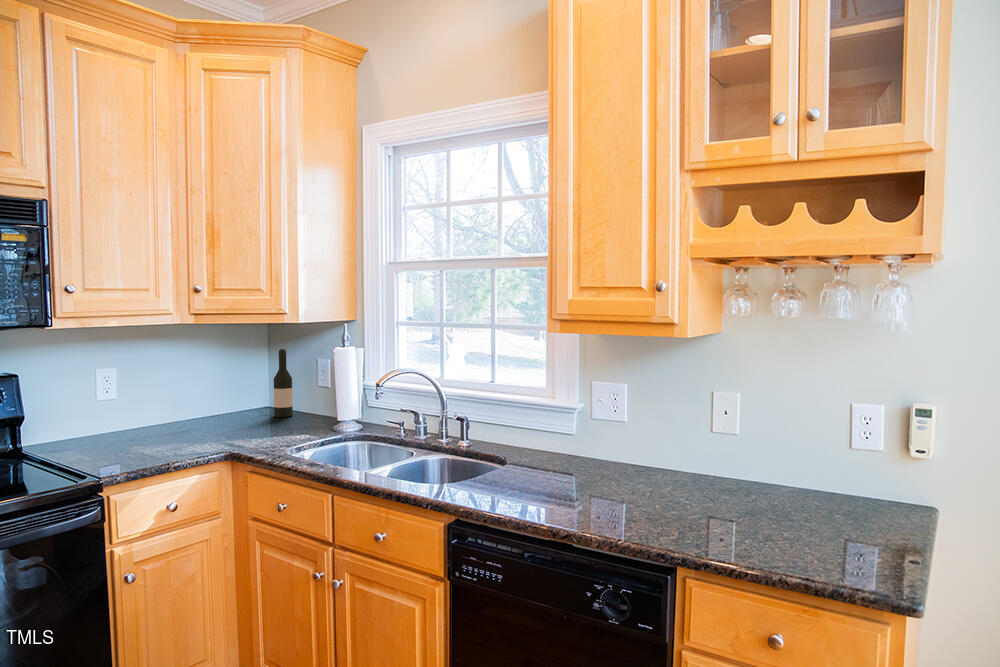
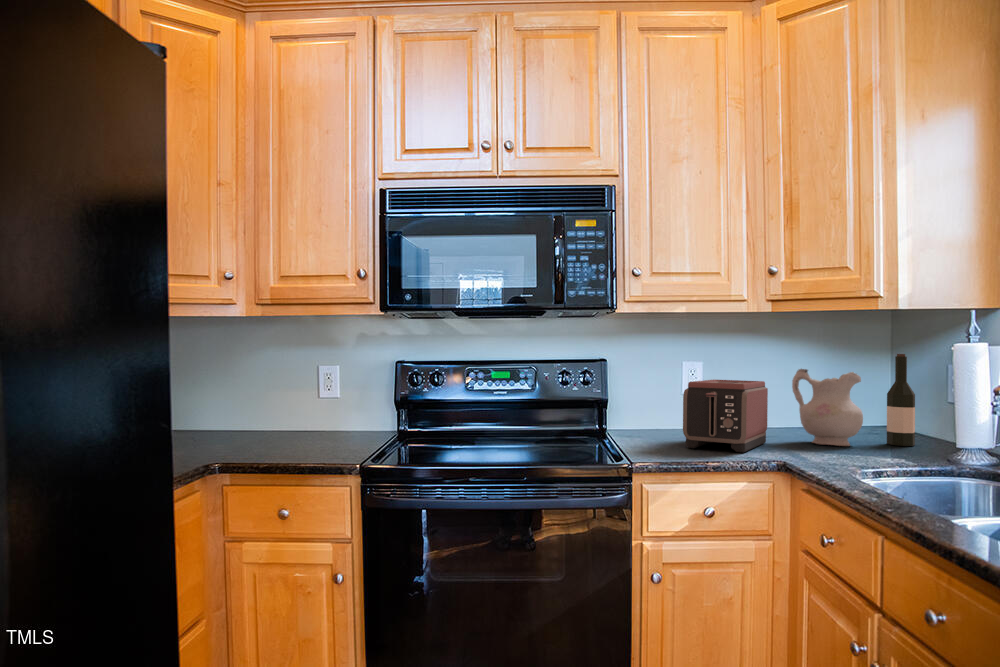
ceramic pitcher: none [204,366,262,426] -> present [792,369,863,446]
toaster: none [127,381,190,452] -> present [683,380,768,453]

